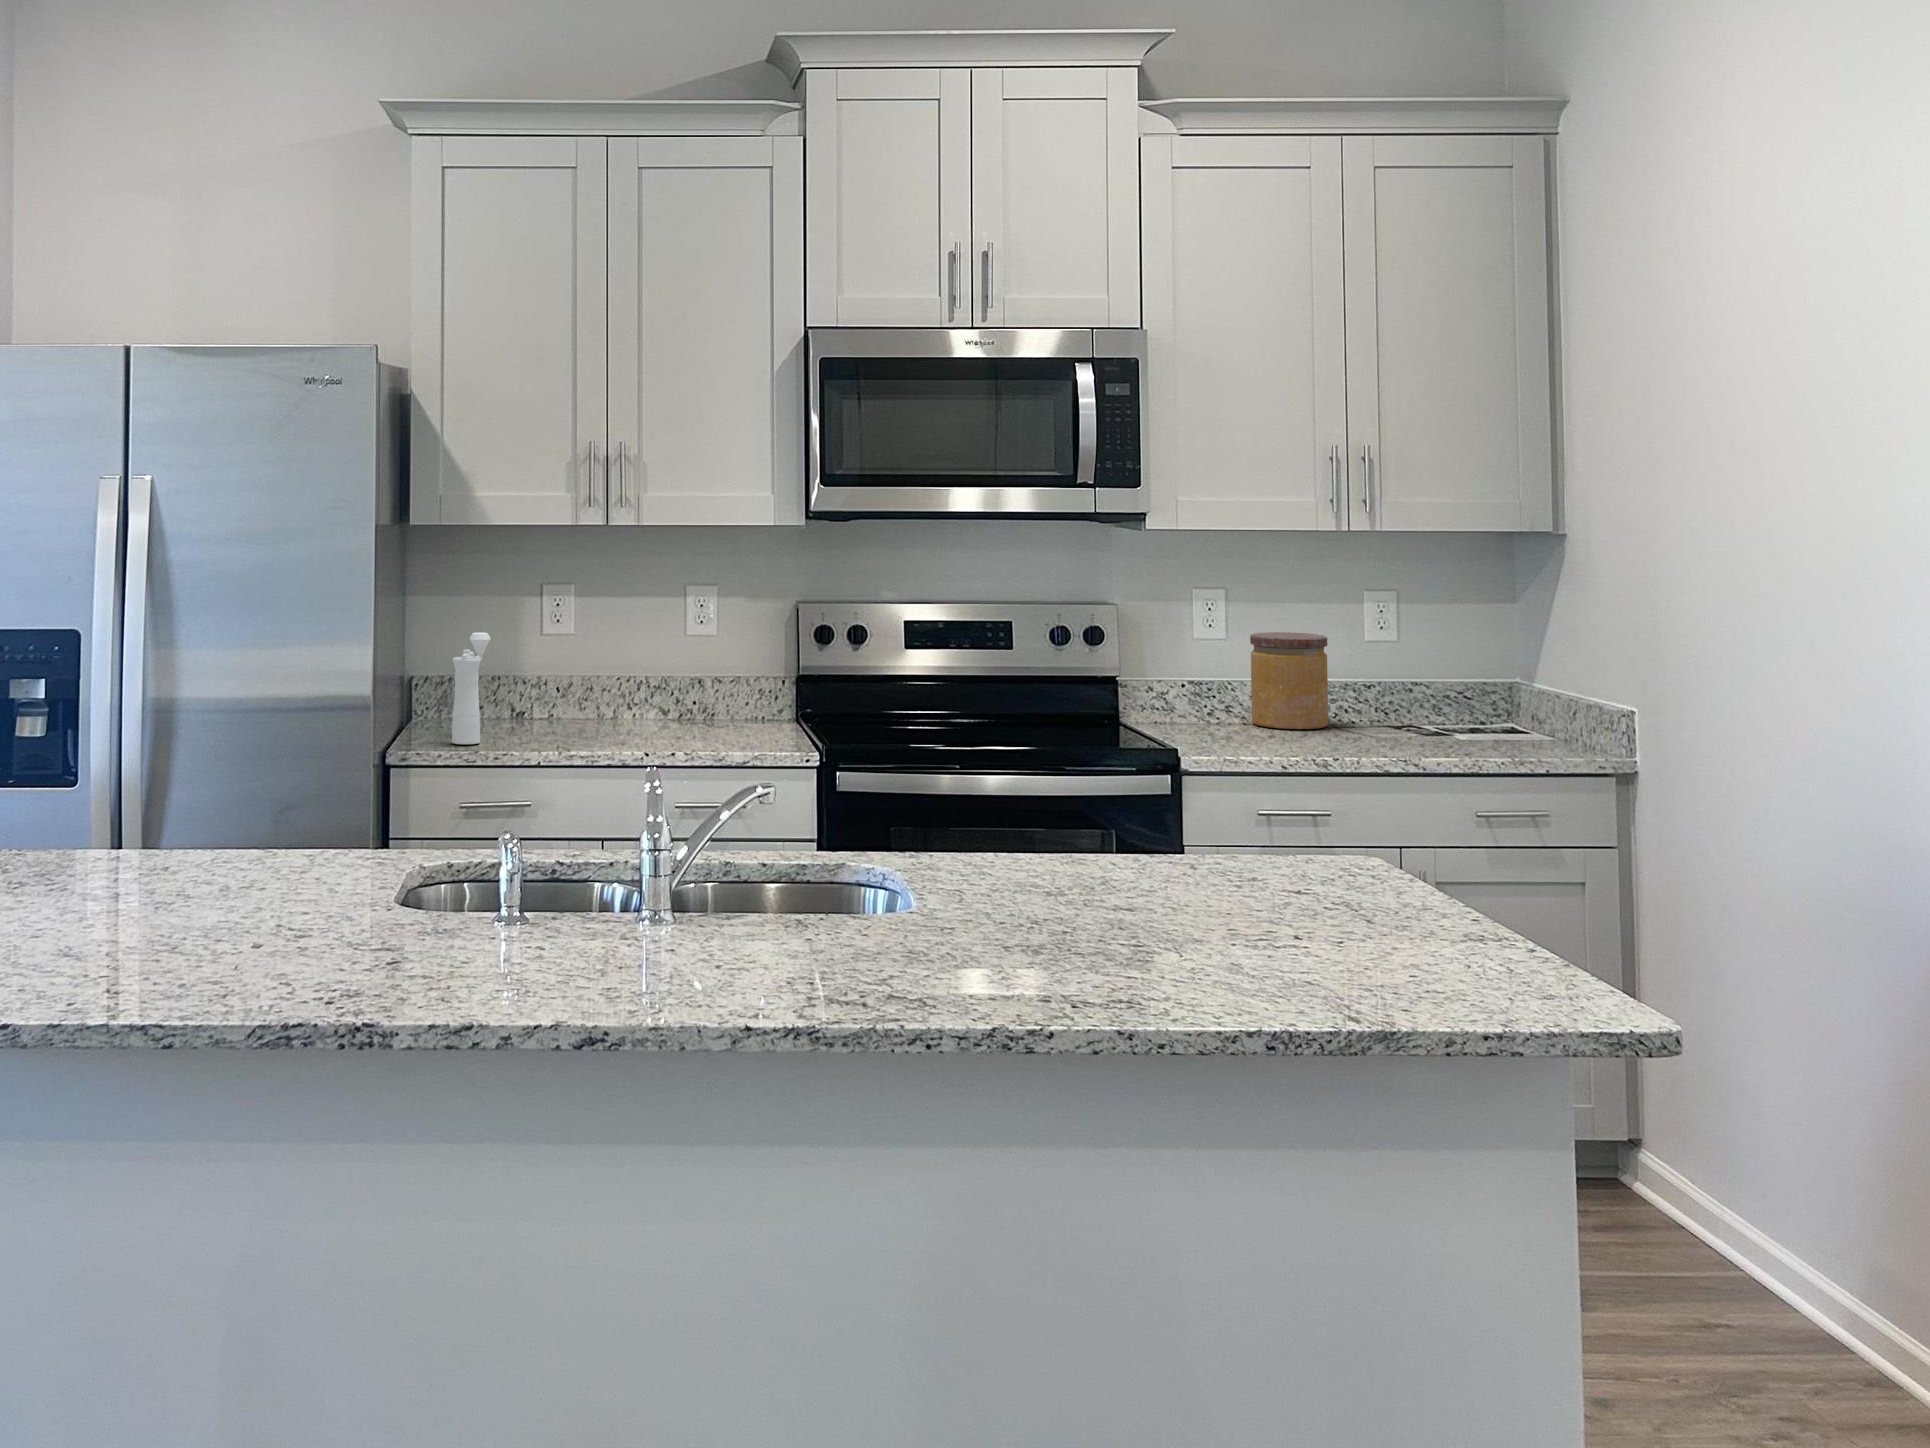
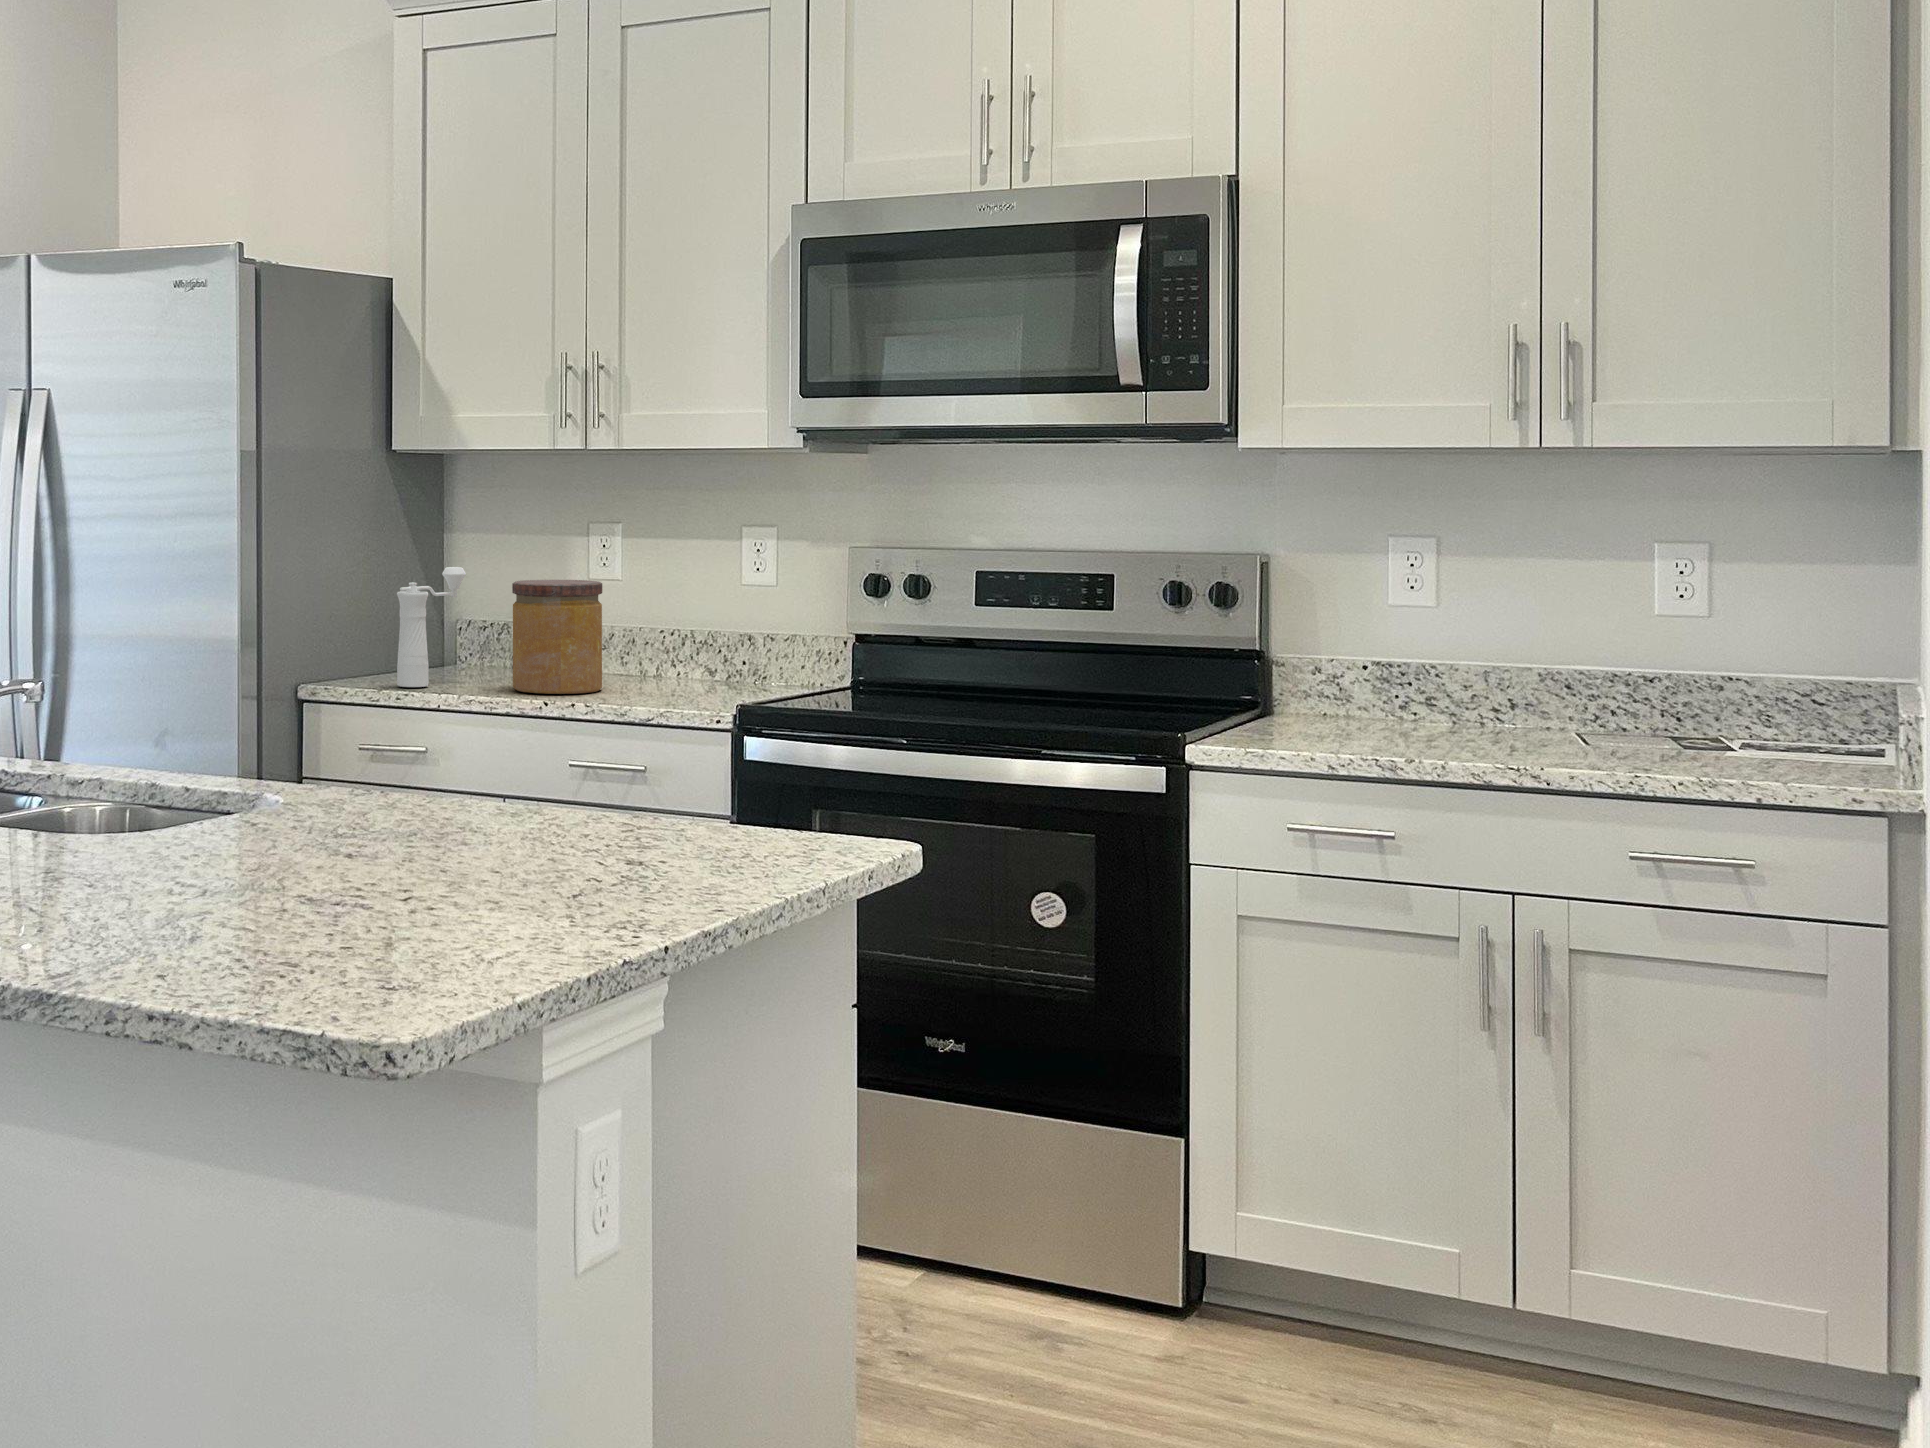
jar: present [1250,632,1328,729] -> present [512,580,602,694]

